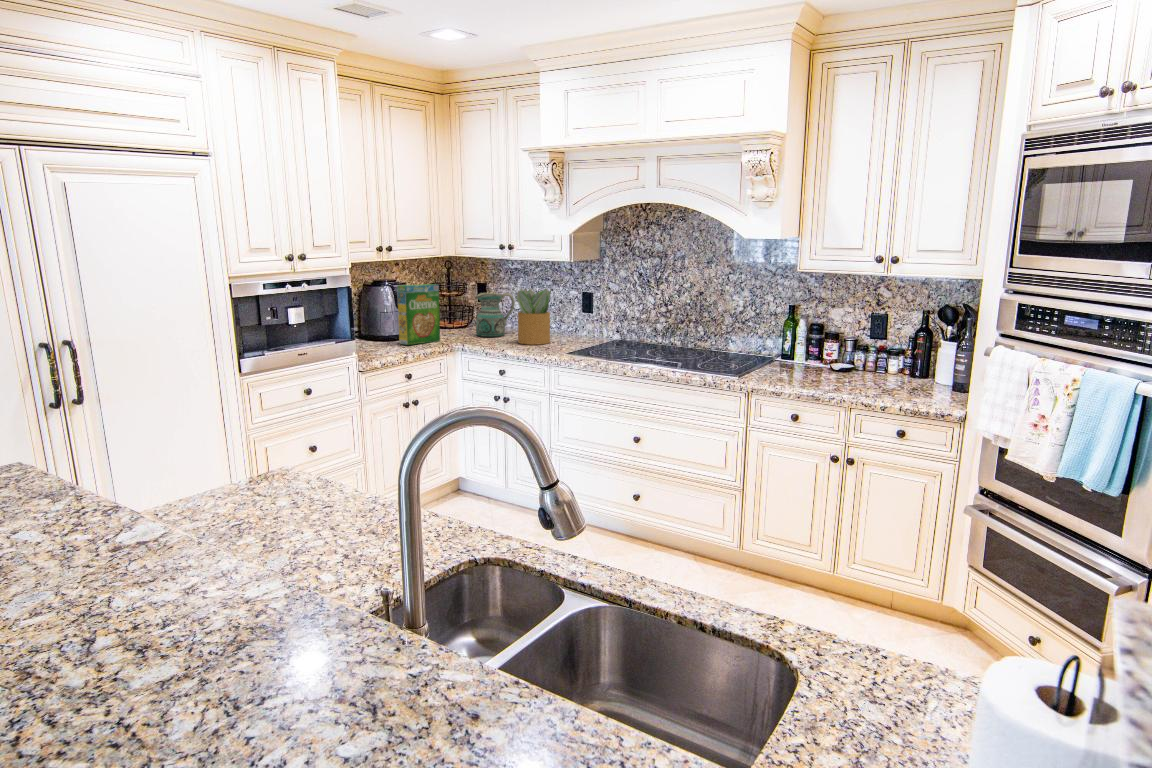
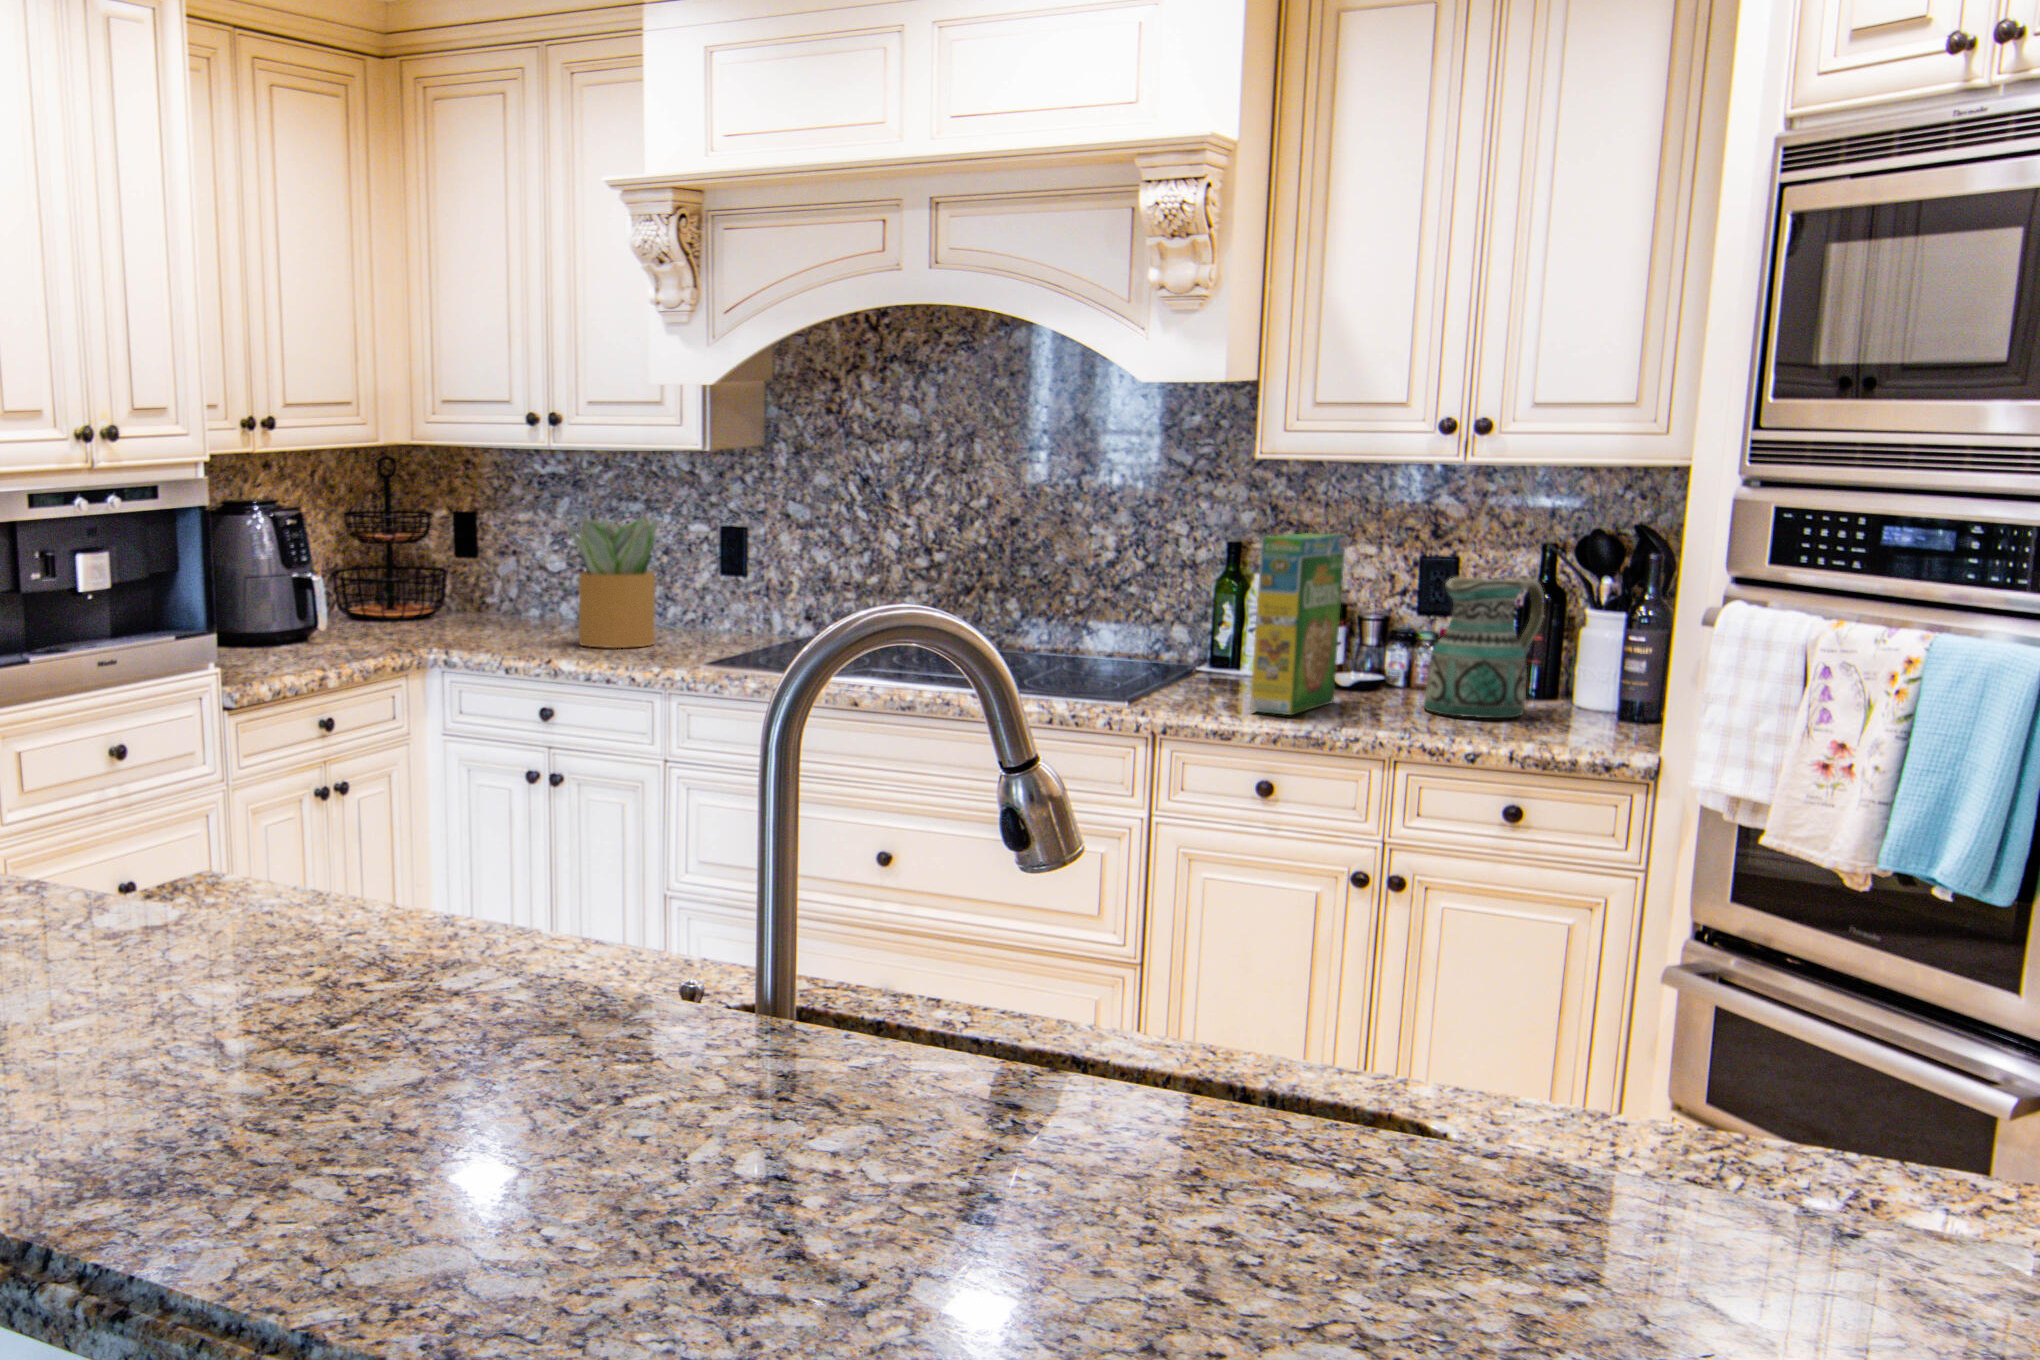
cereal box: present [397,284,440,345] -> present [1250,533,1346,715]
ceramic pitcher: present [476,293,515,337] -> present [1424,576,1544,718]

